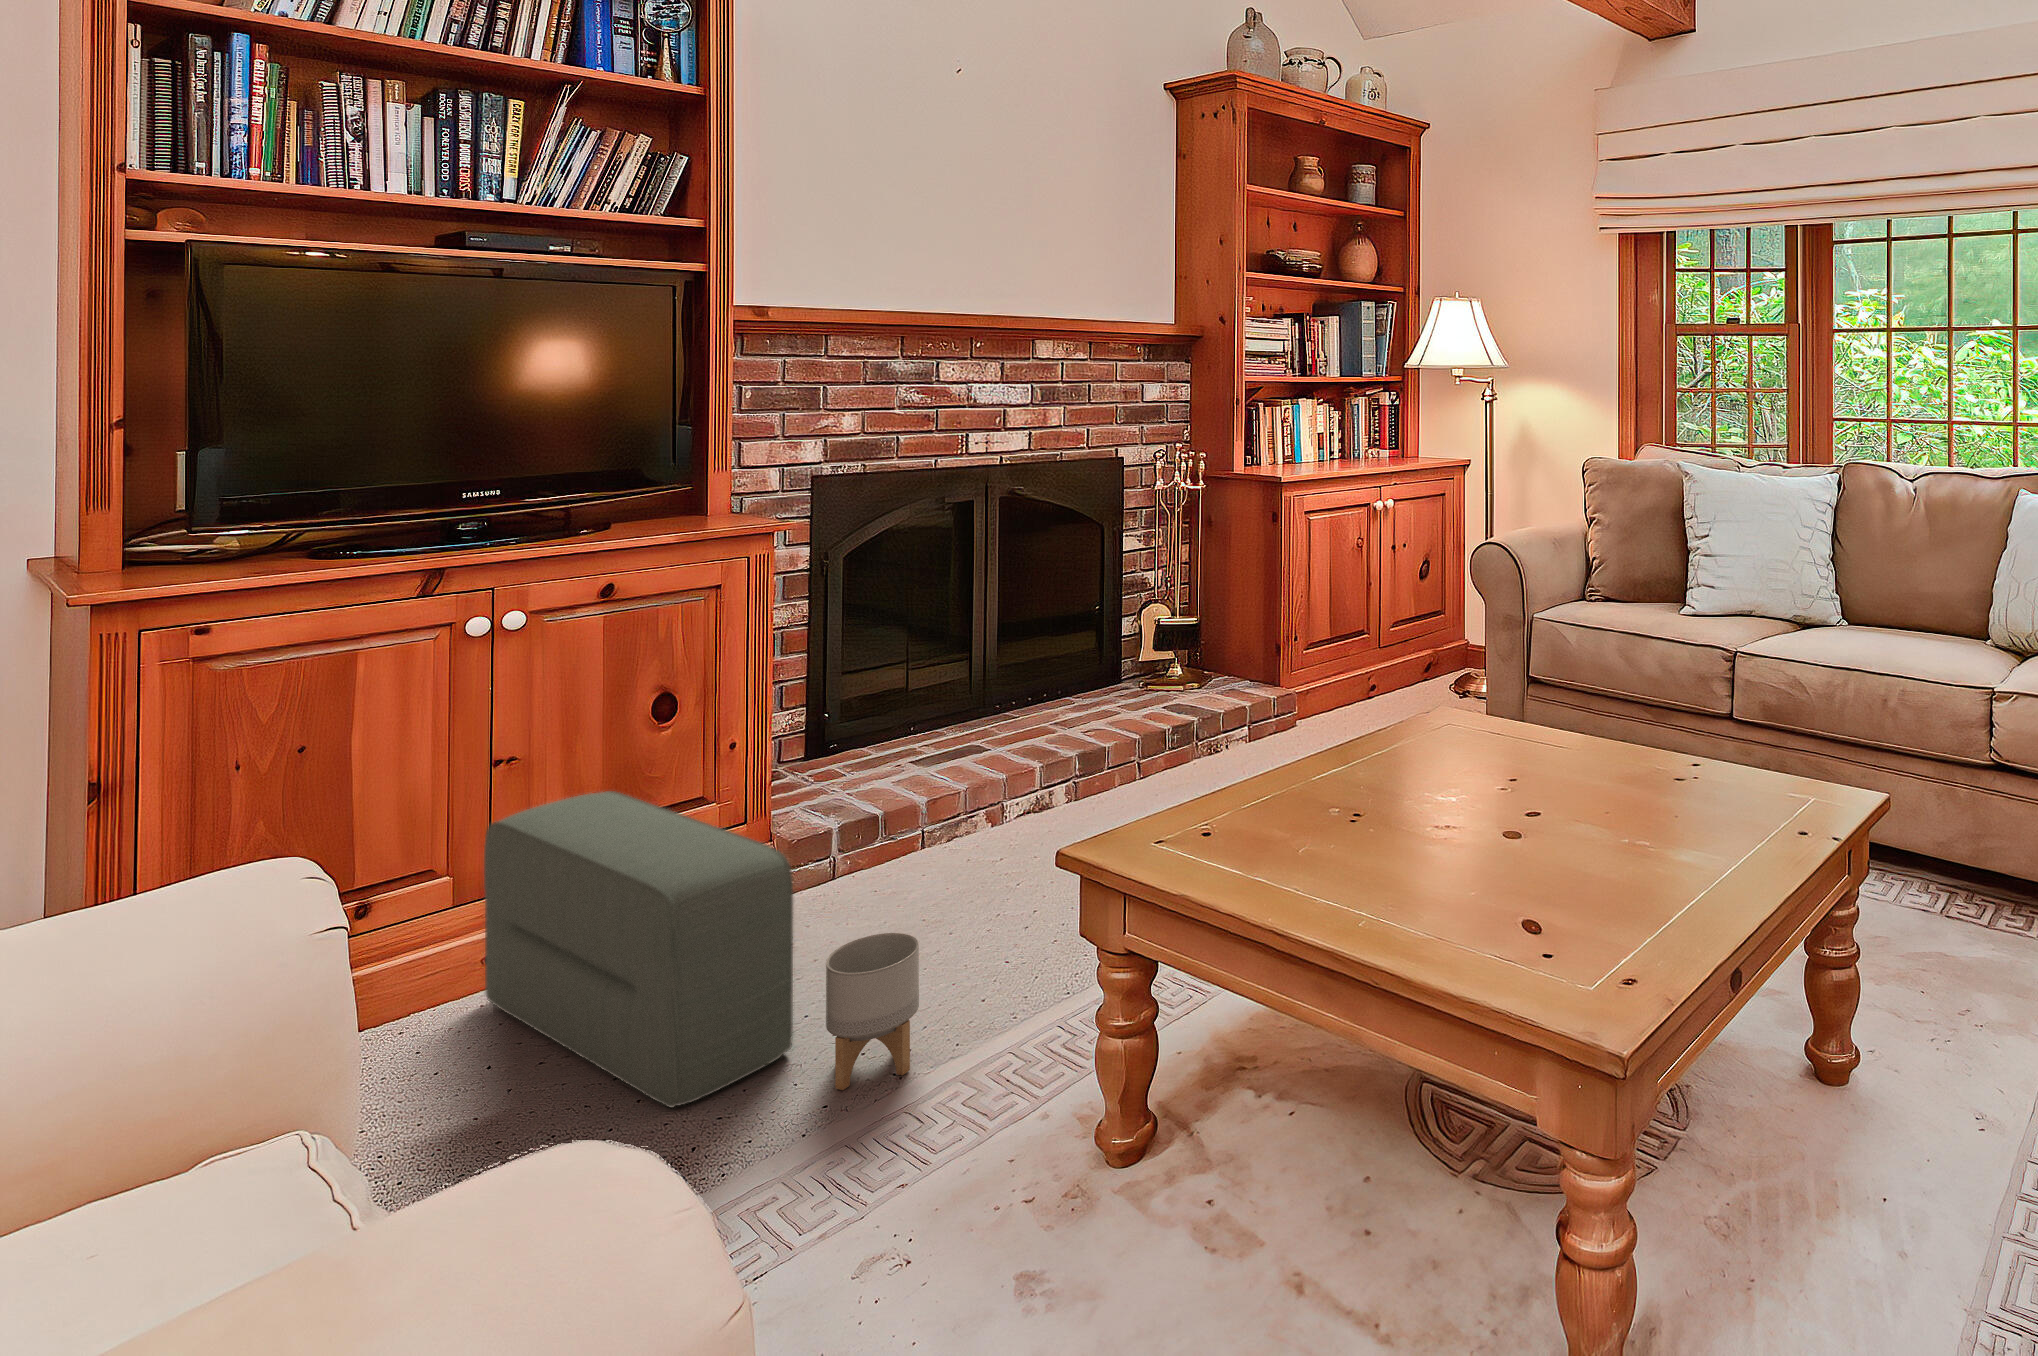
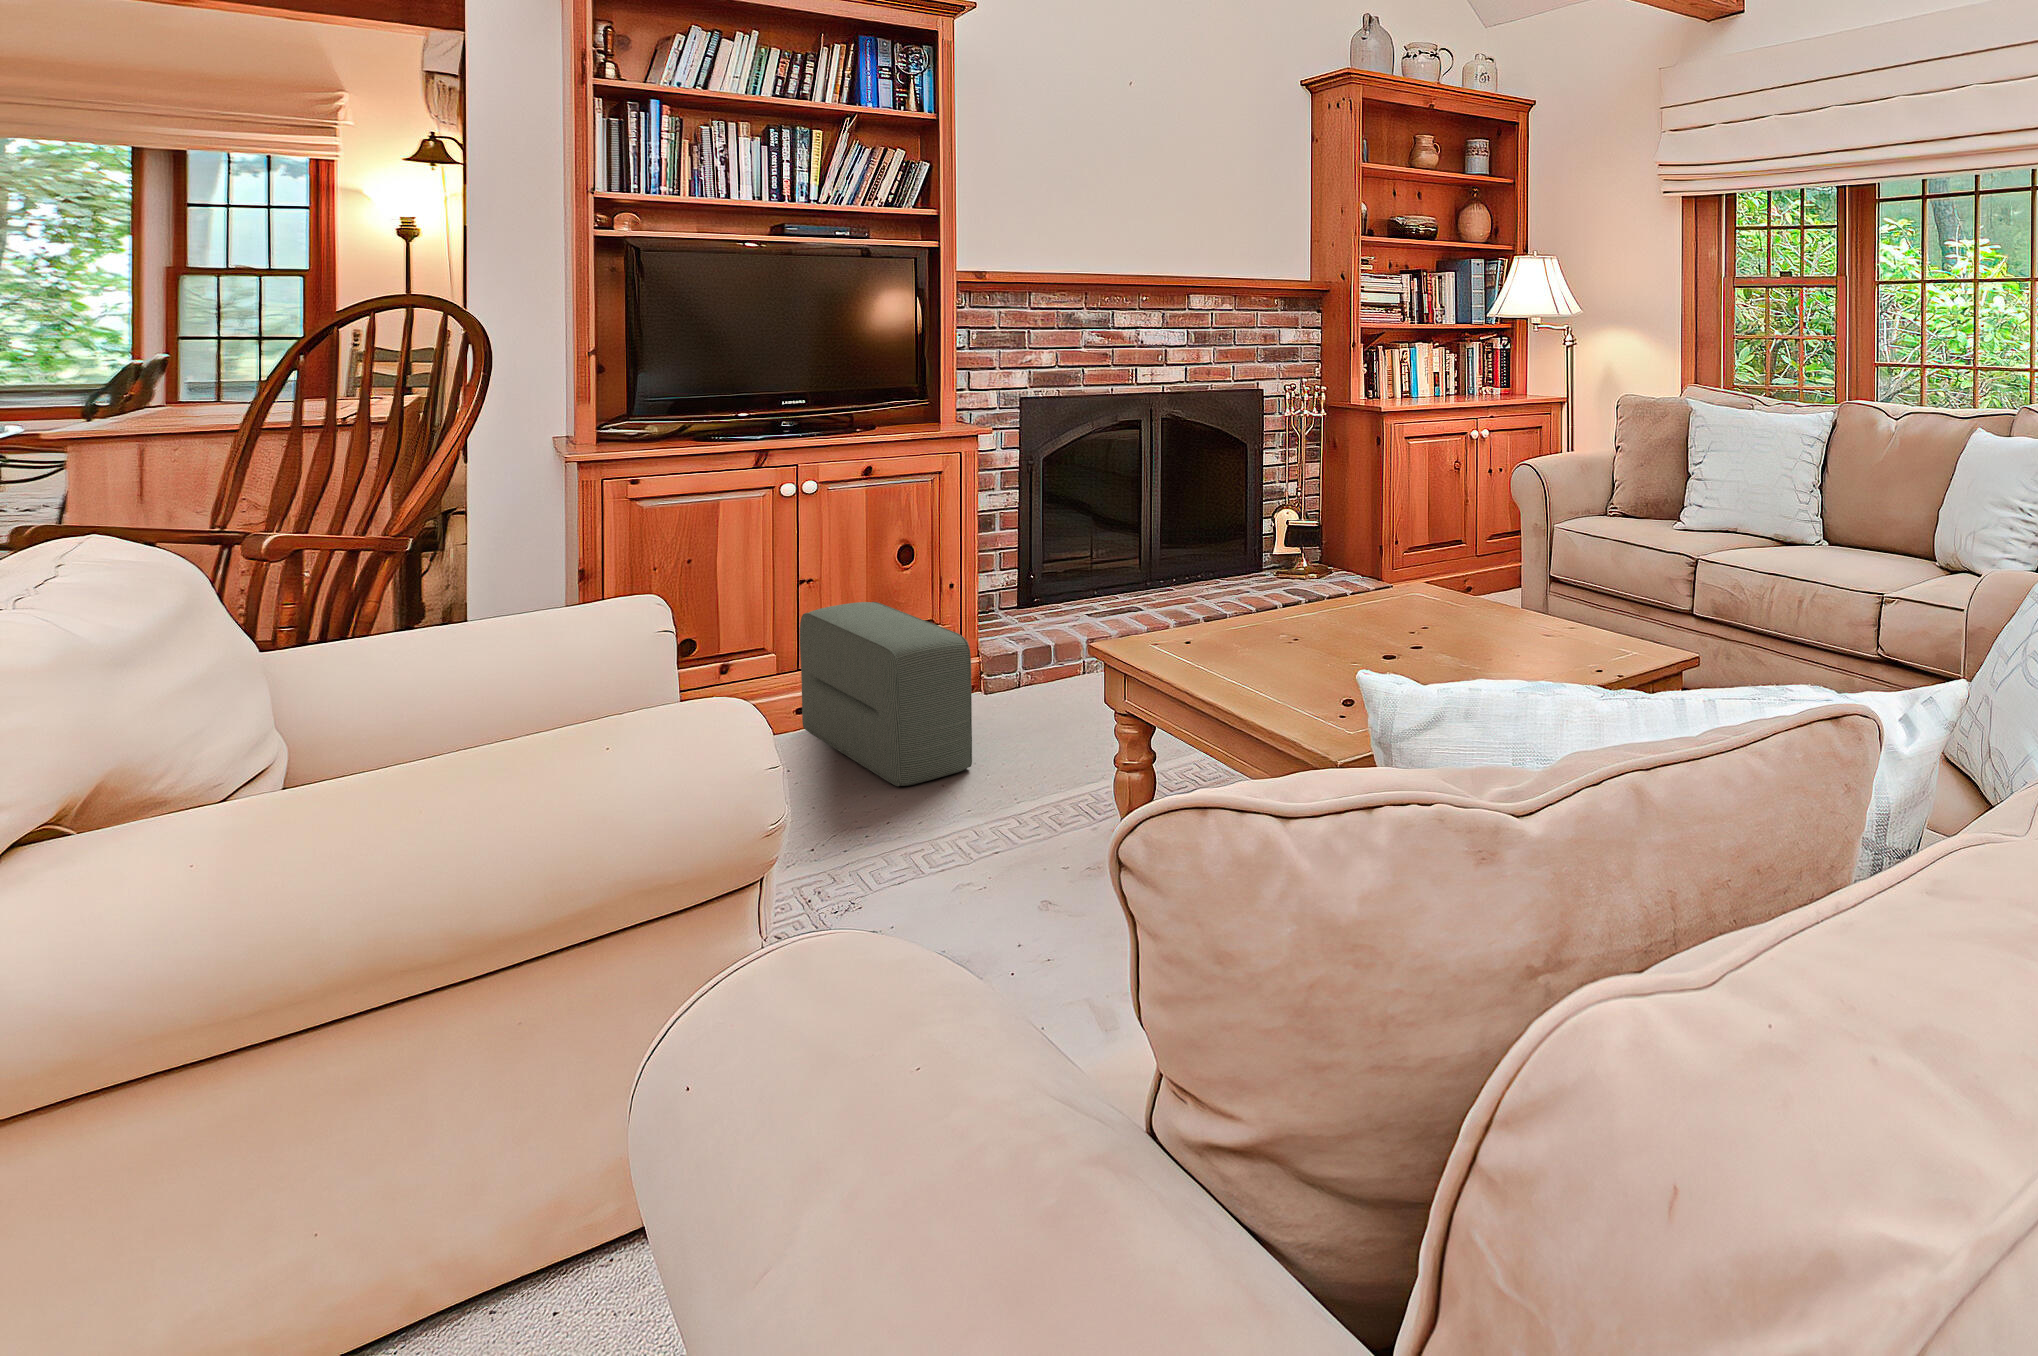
planter: present [826,933,919,1090] -> none [987,697,1046,789]

